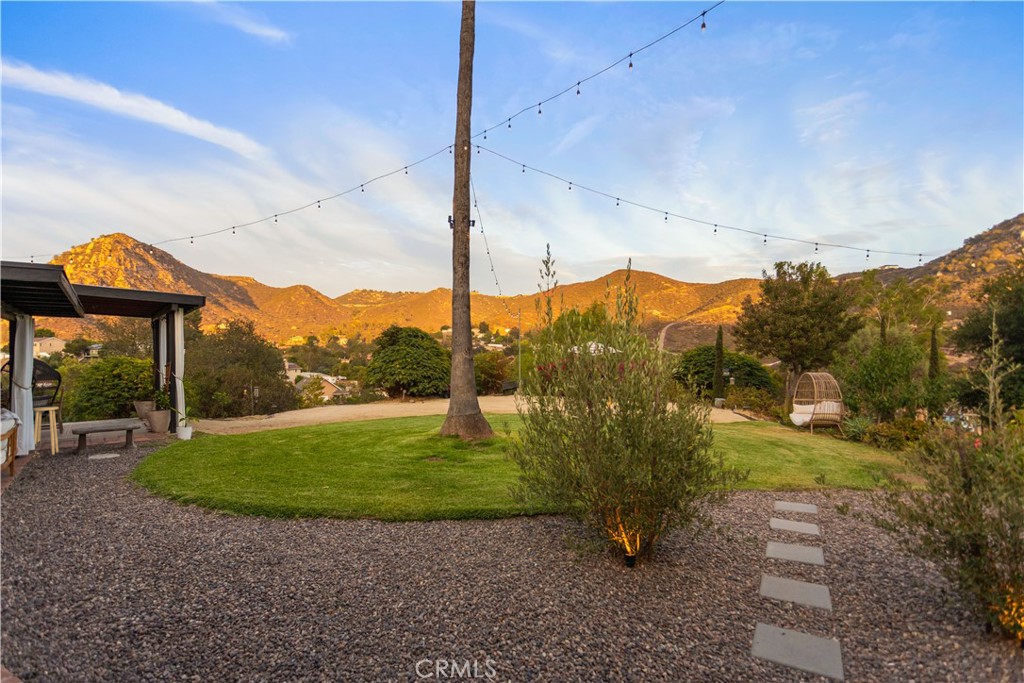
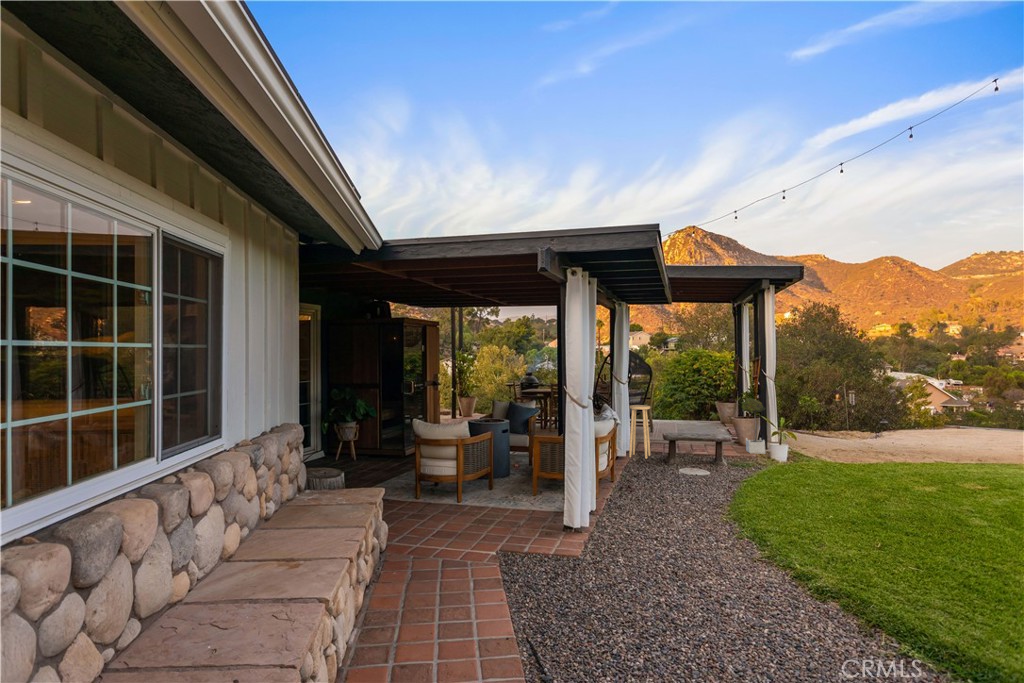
potted tree: none [155,393,178,437] -> present [742,398,766,454]

